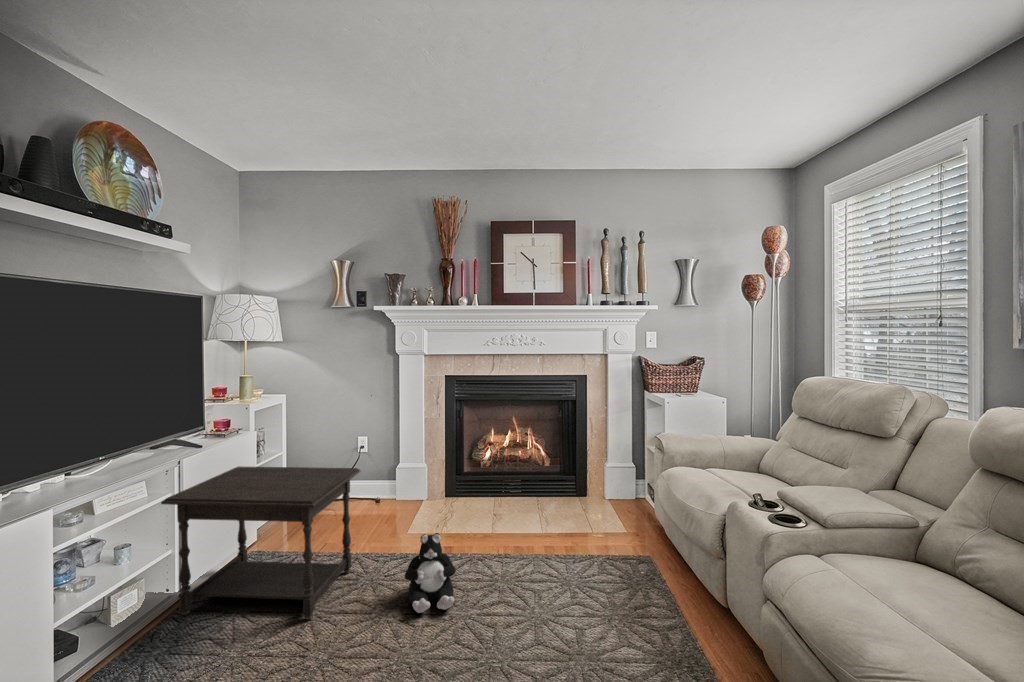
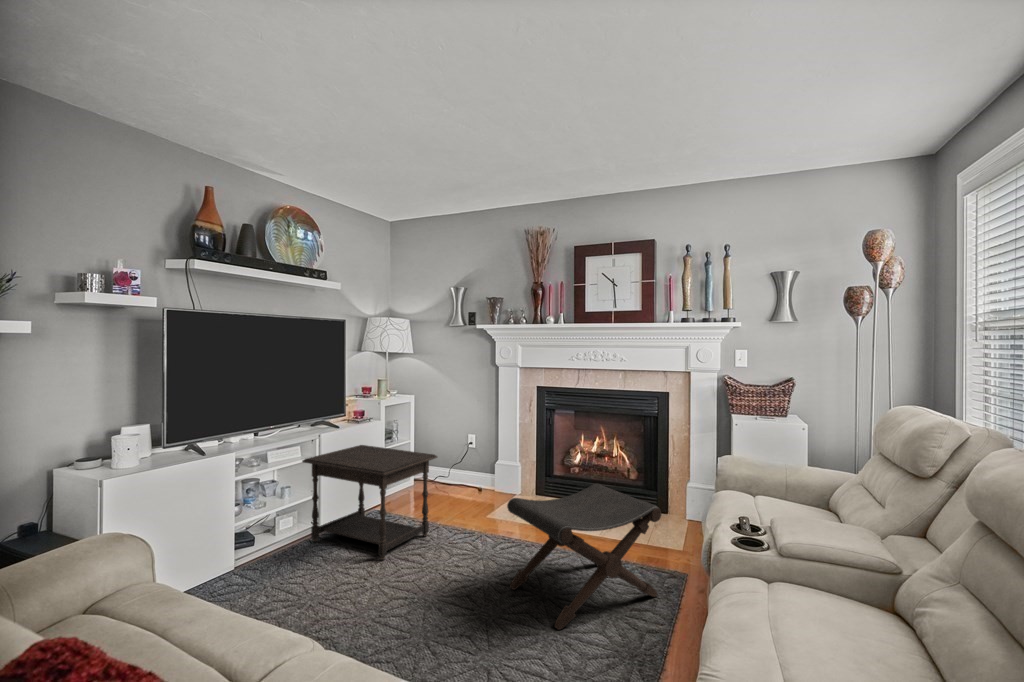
footstool: none [492,479,651,658] -> present [507,484,661,630]
plush toy: present [405,533,456,613] -> none [450,512,492,573]

